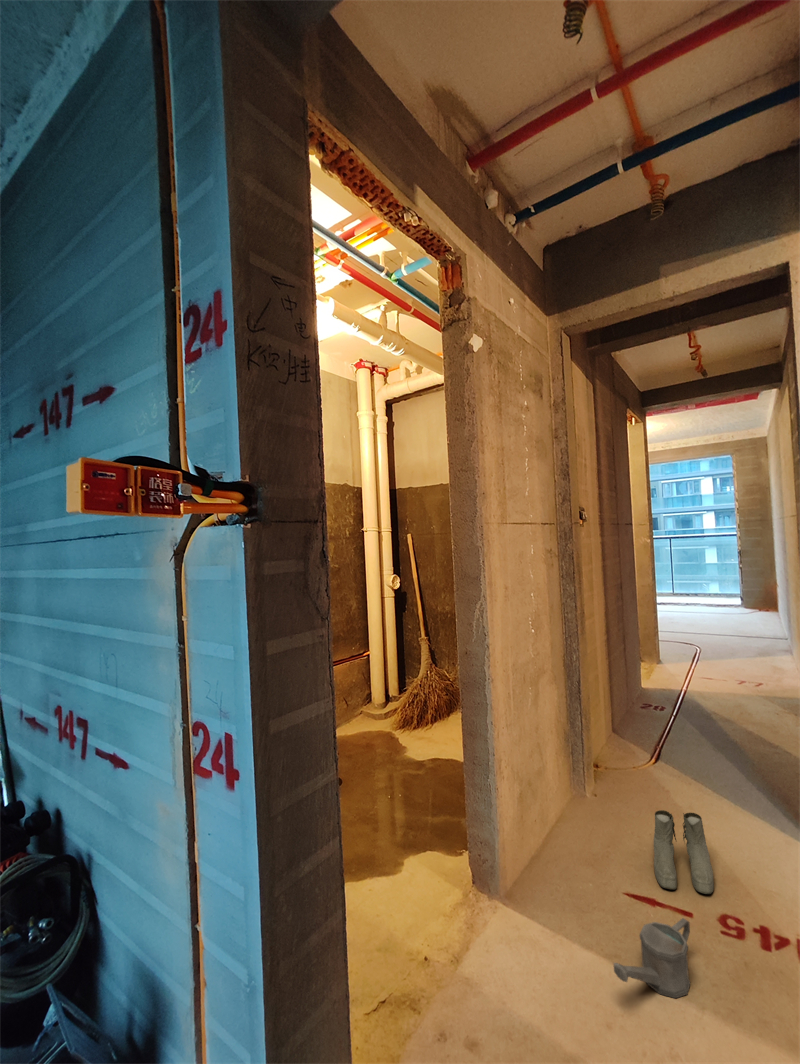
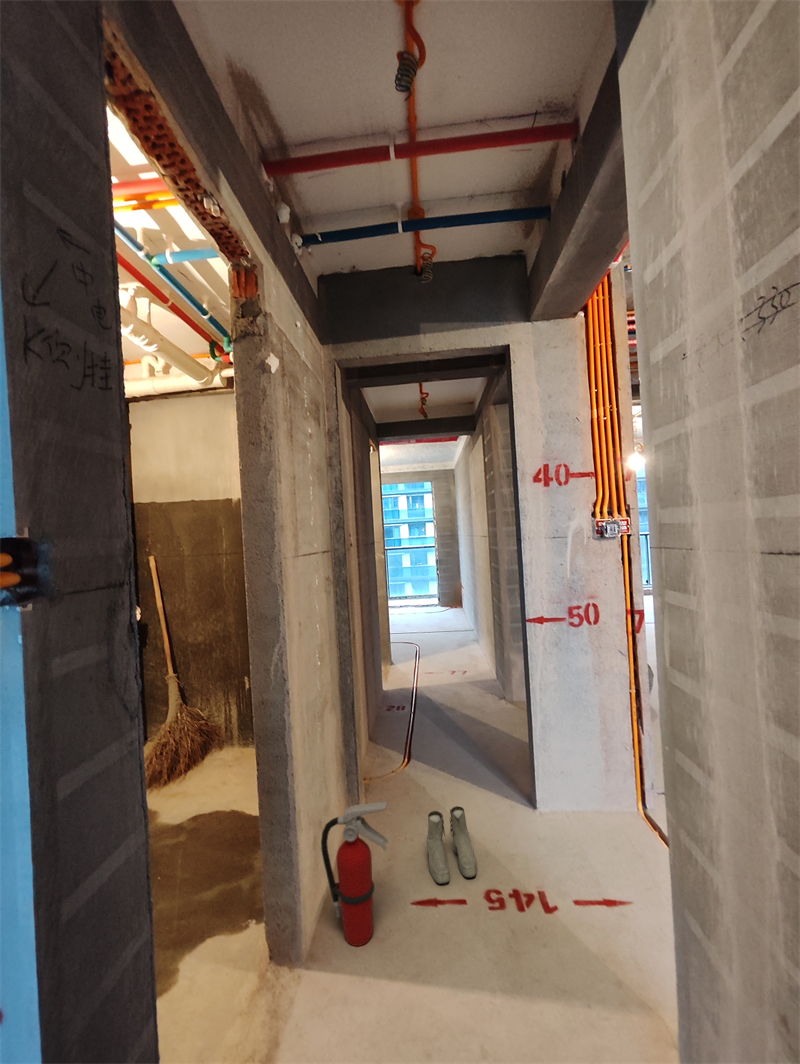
fire extinguisher: none [526,775,595,914] -> present [321,801,388,946]
watering can: present [614,918,690,998] -> none [422,909,476,994]

